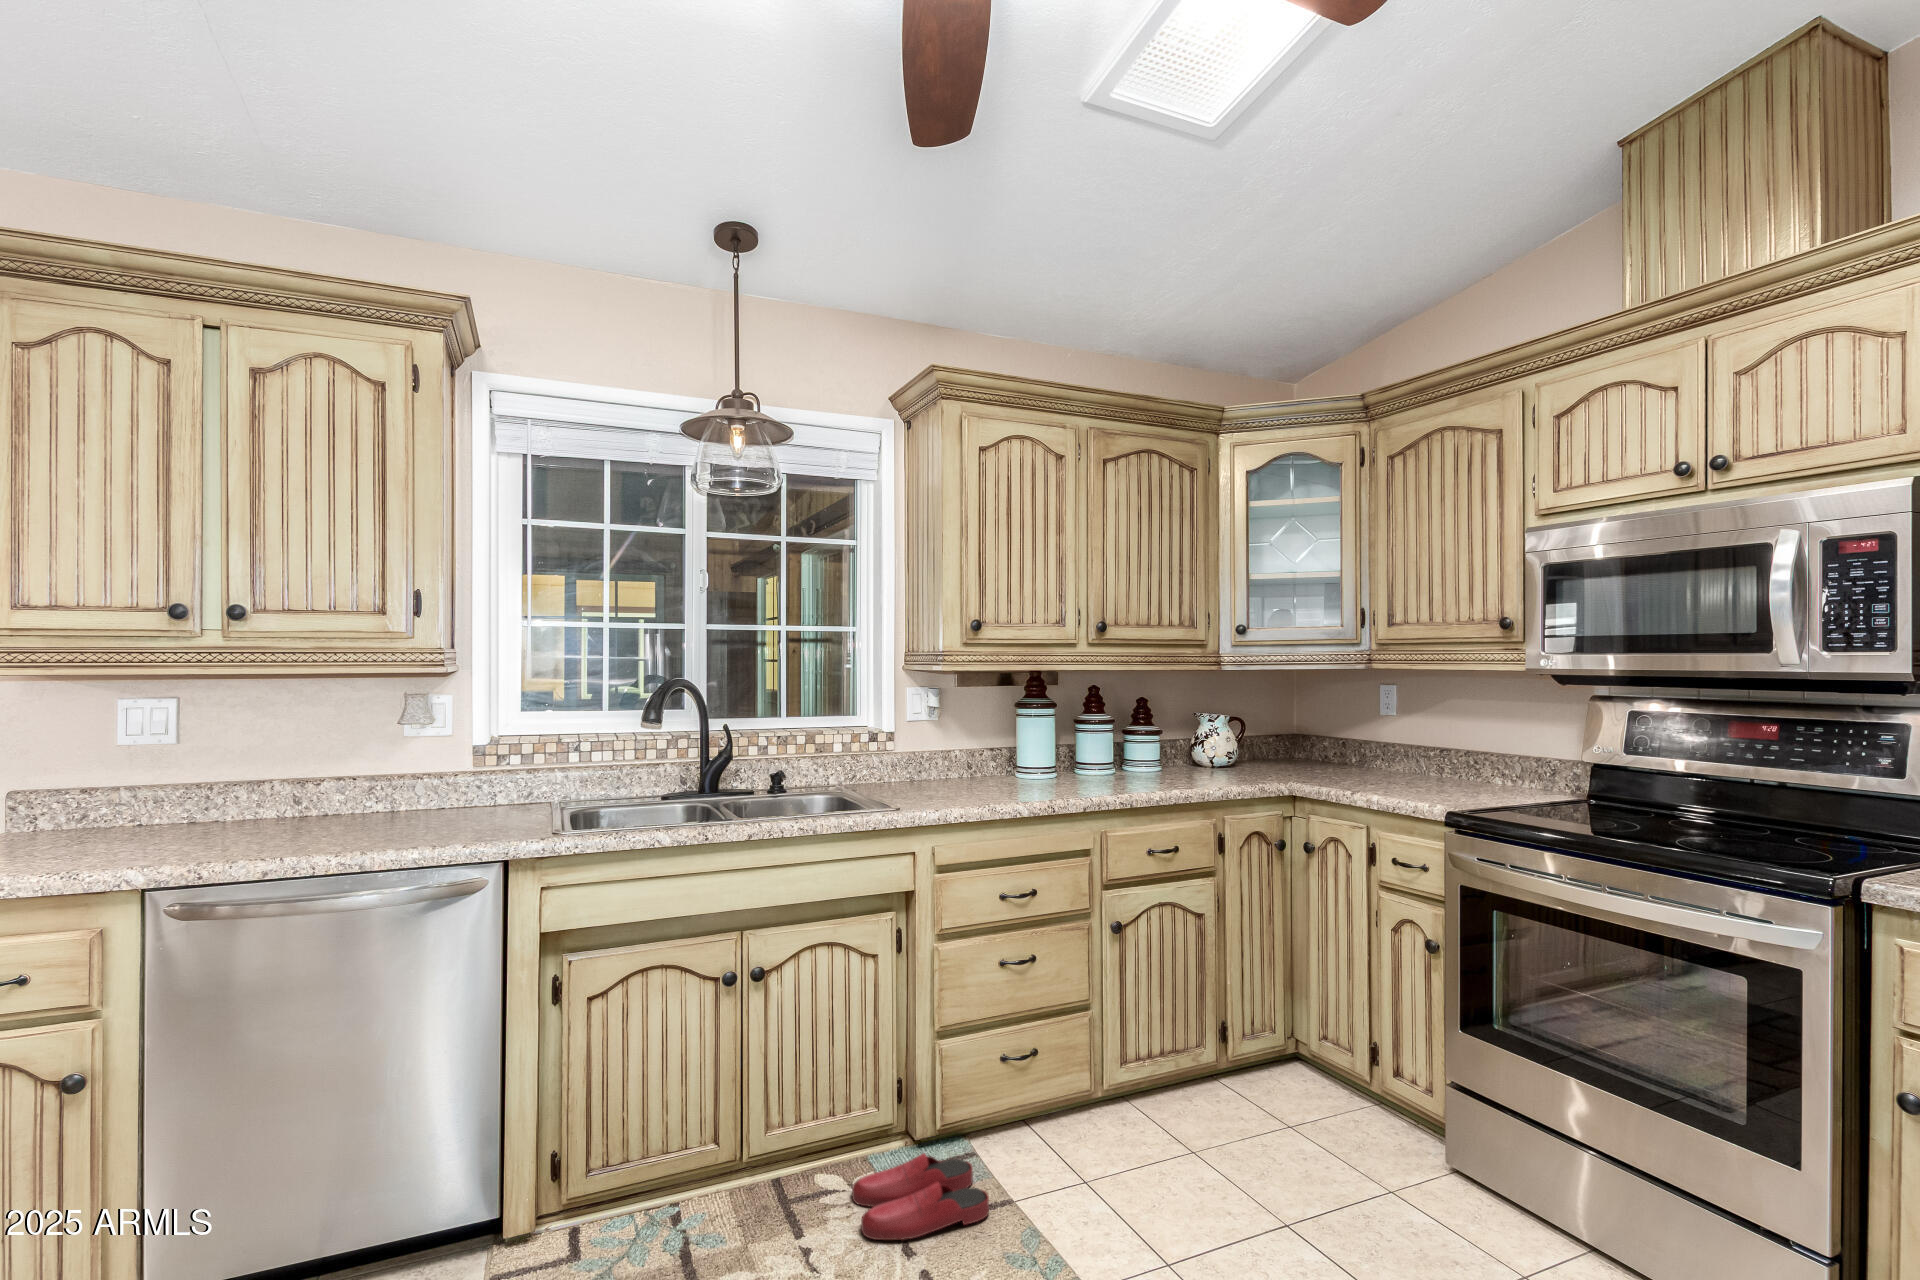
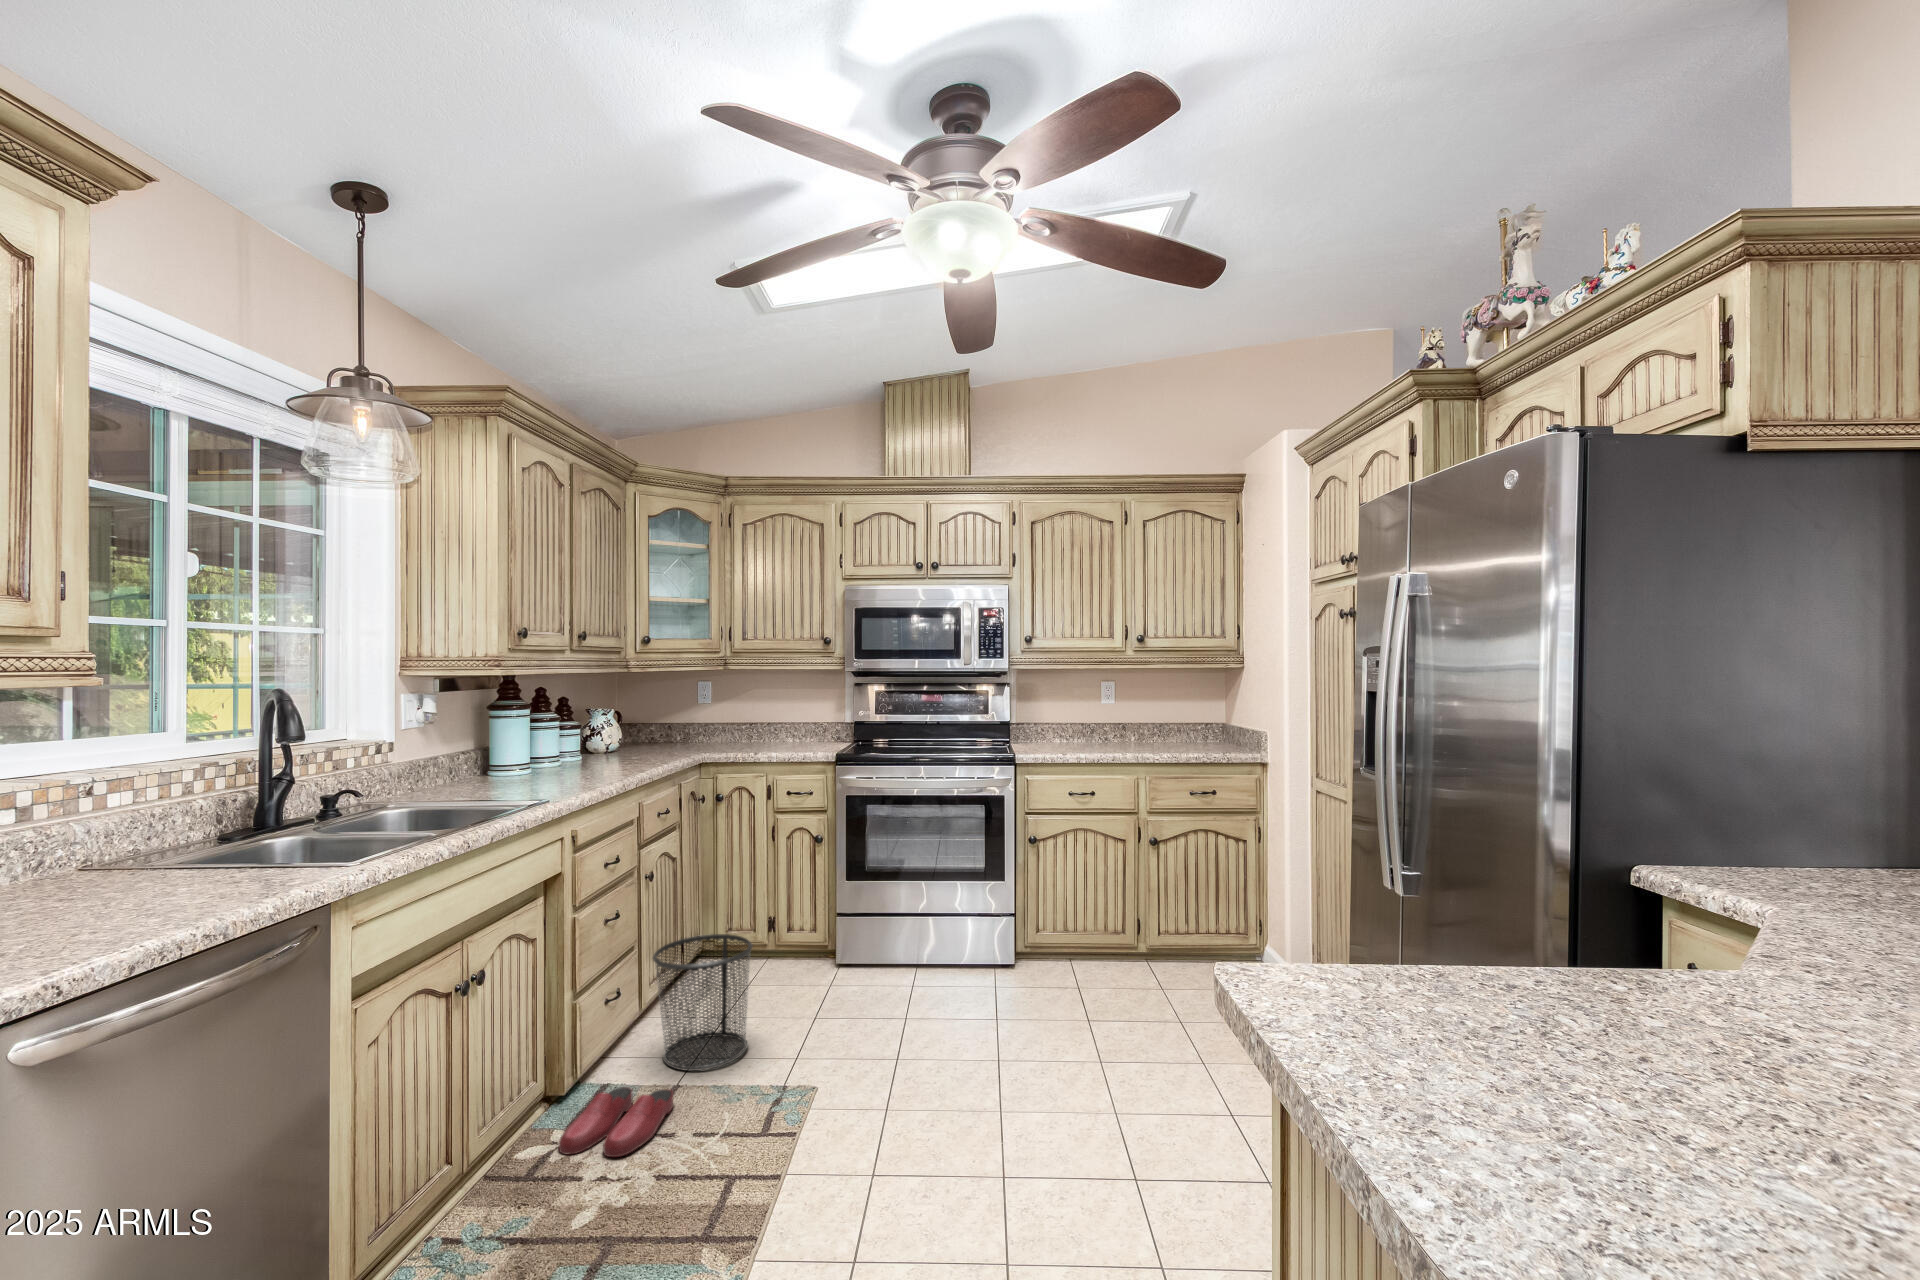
waste bin: none [1043,1016,1175,1213] -> present [653,934,753,1071]

